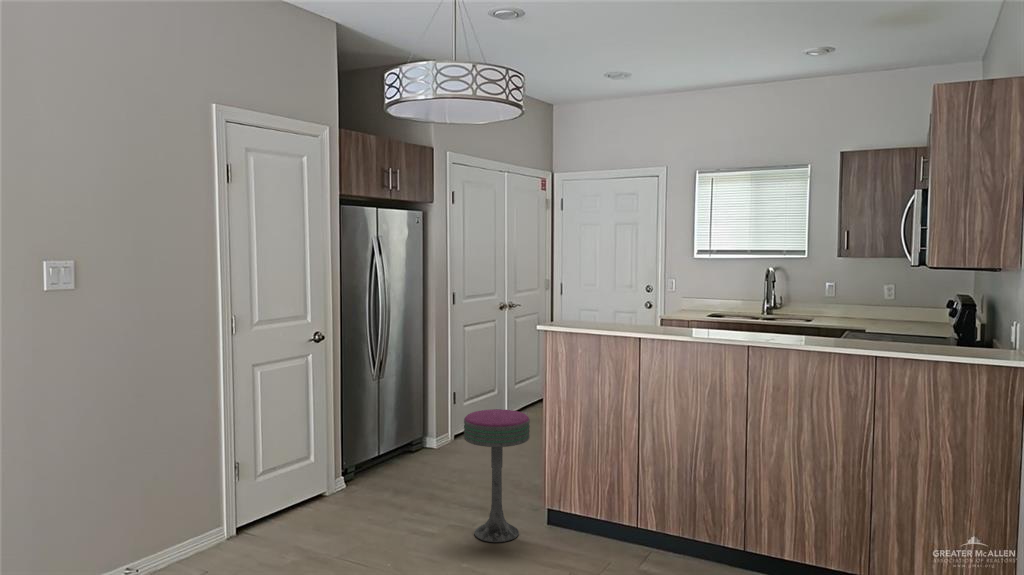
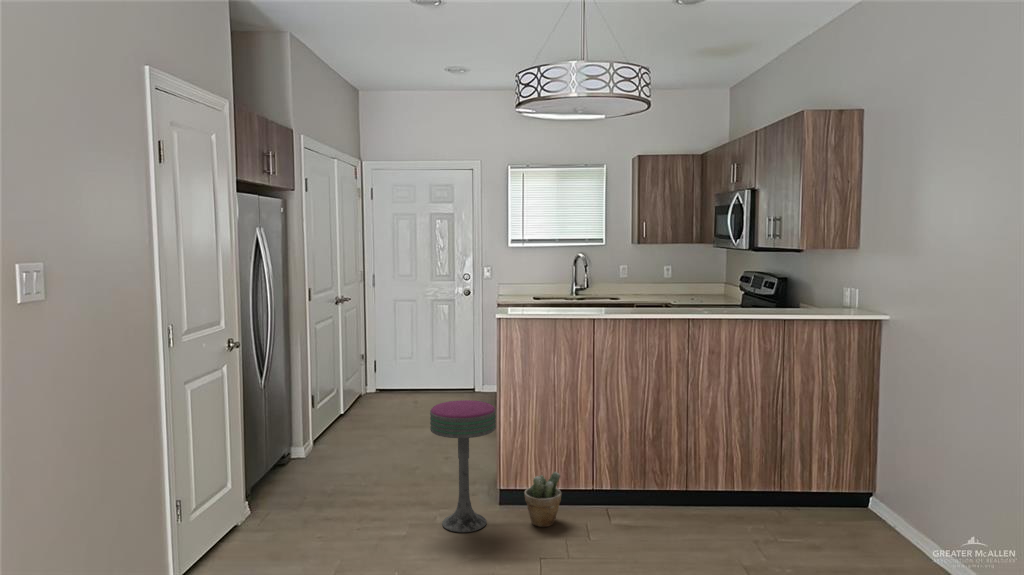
potted plant: none [549,499,589,555] -> present [525,472,561,527]

